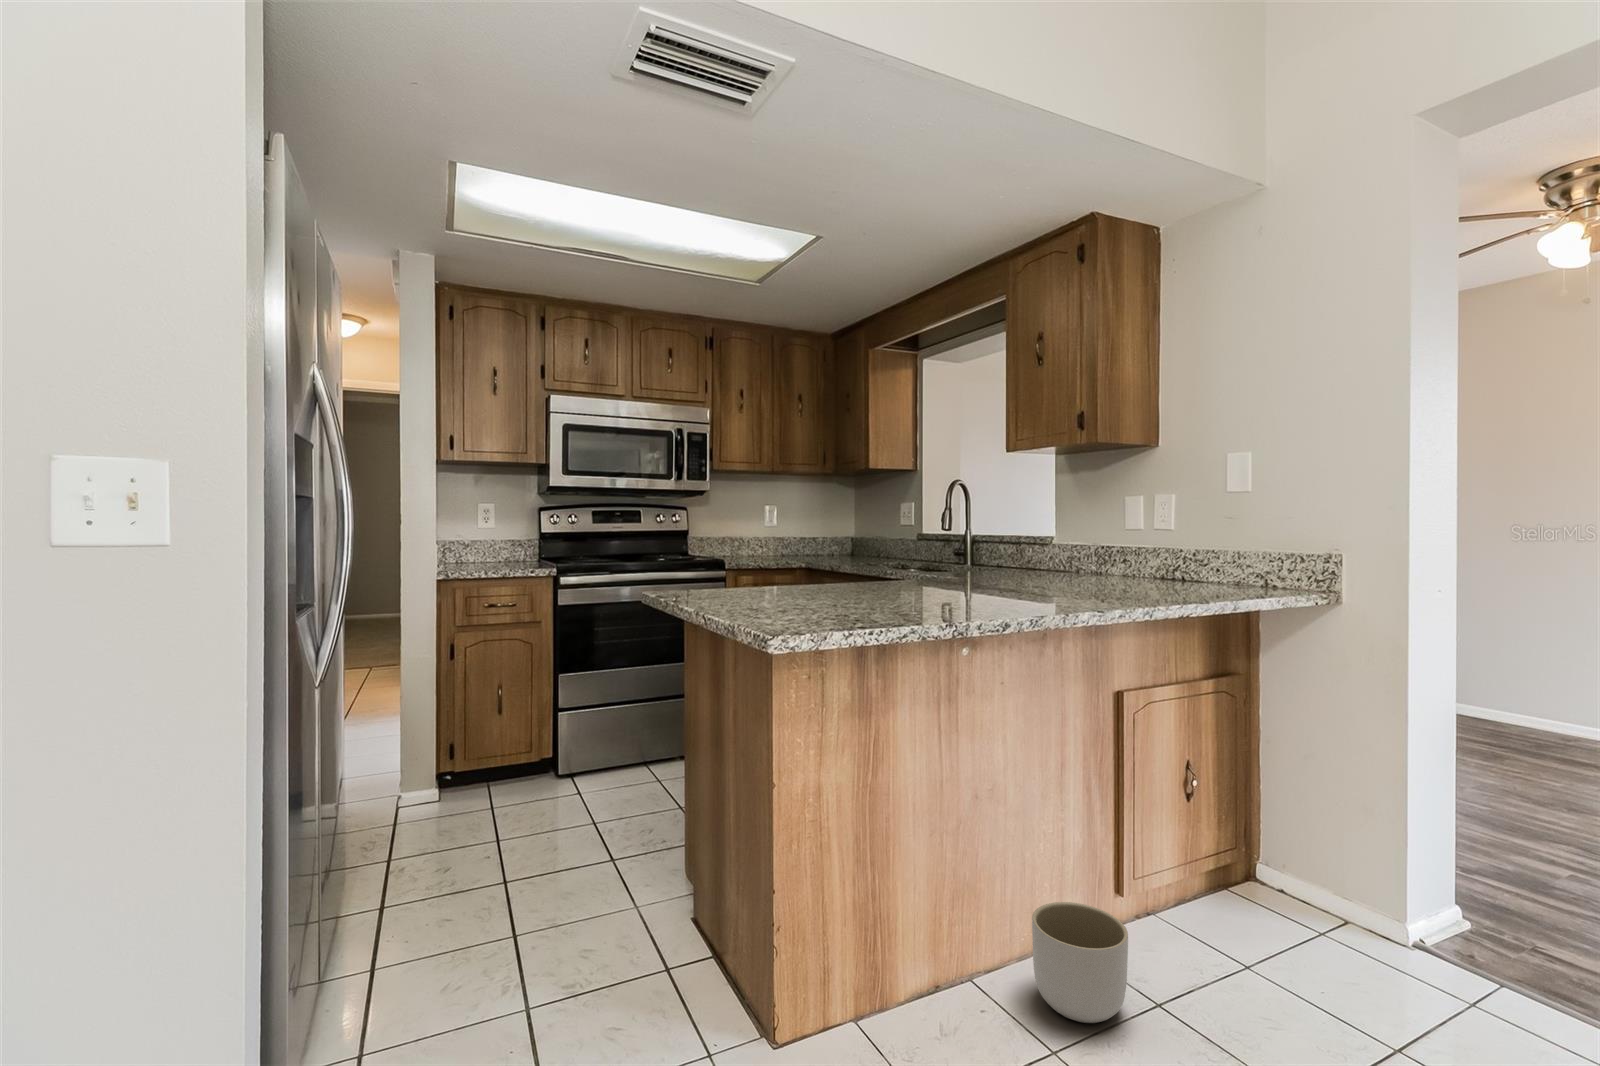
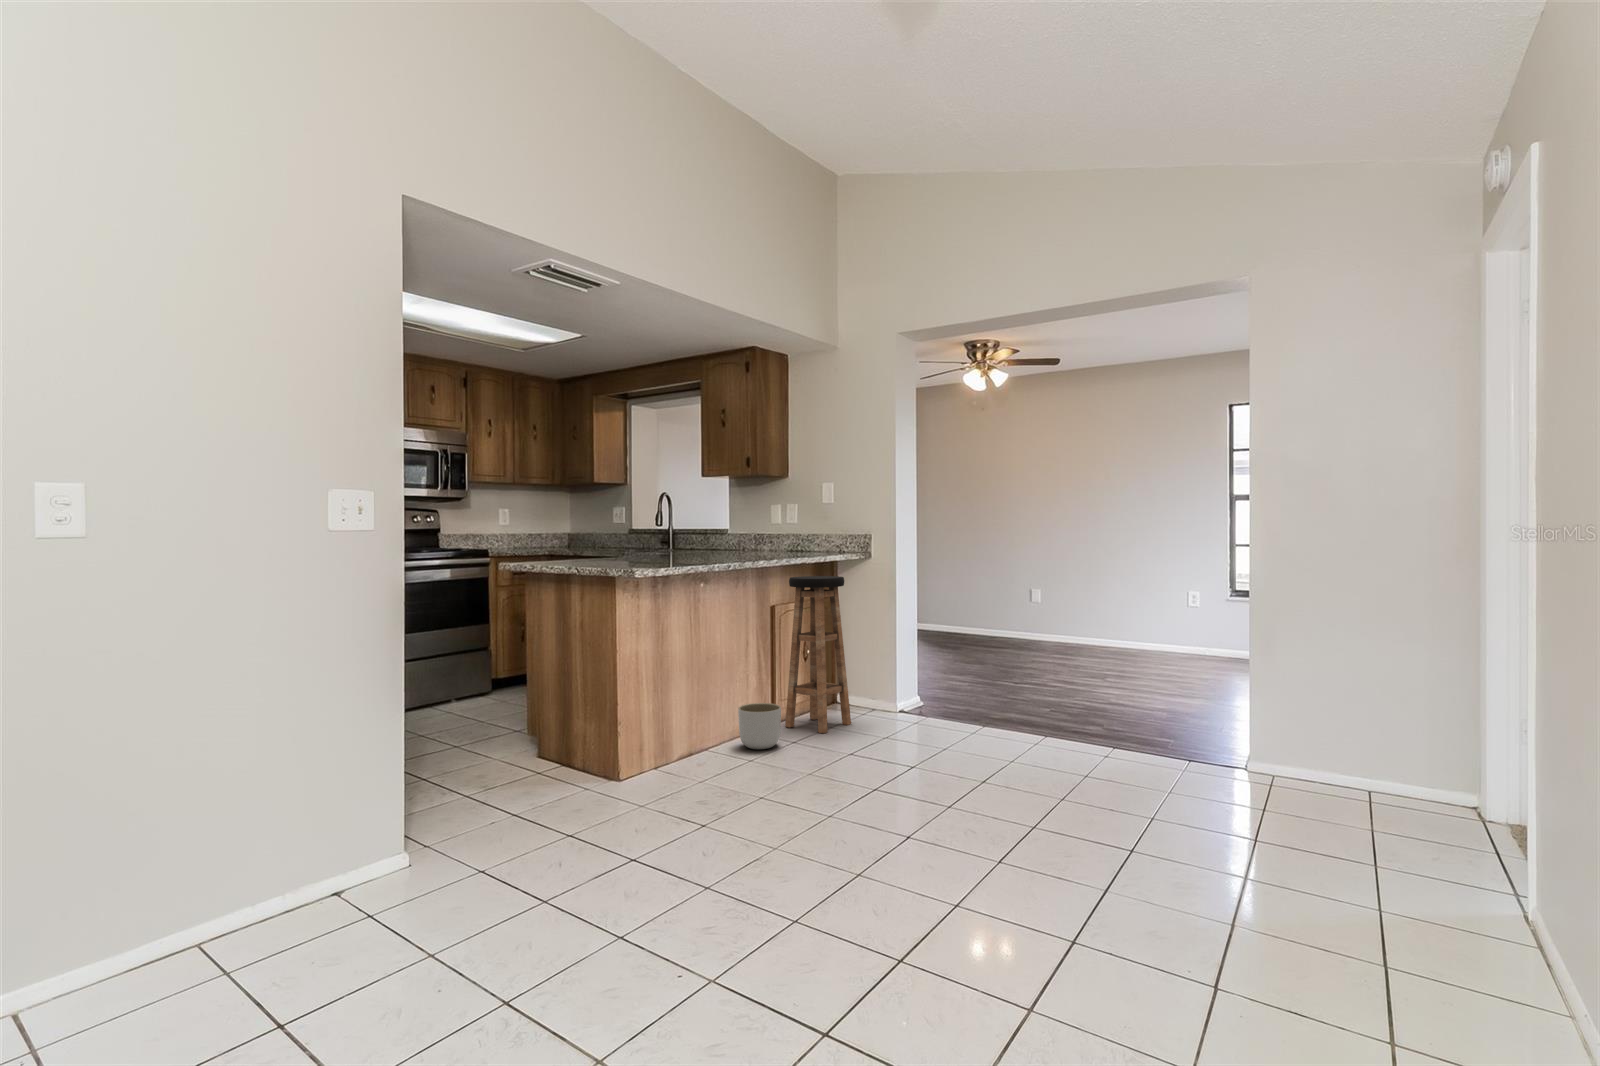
bar stool: none [1141,639,1297,990] -> present [785,576,851,733]

